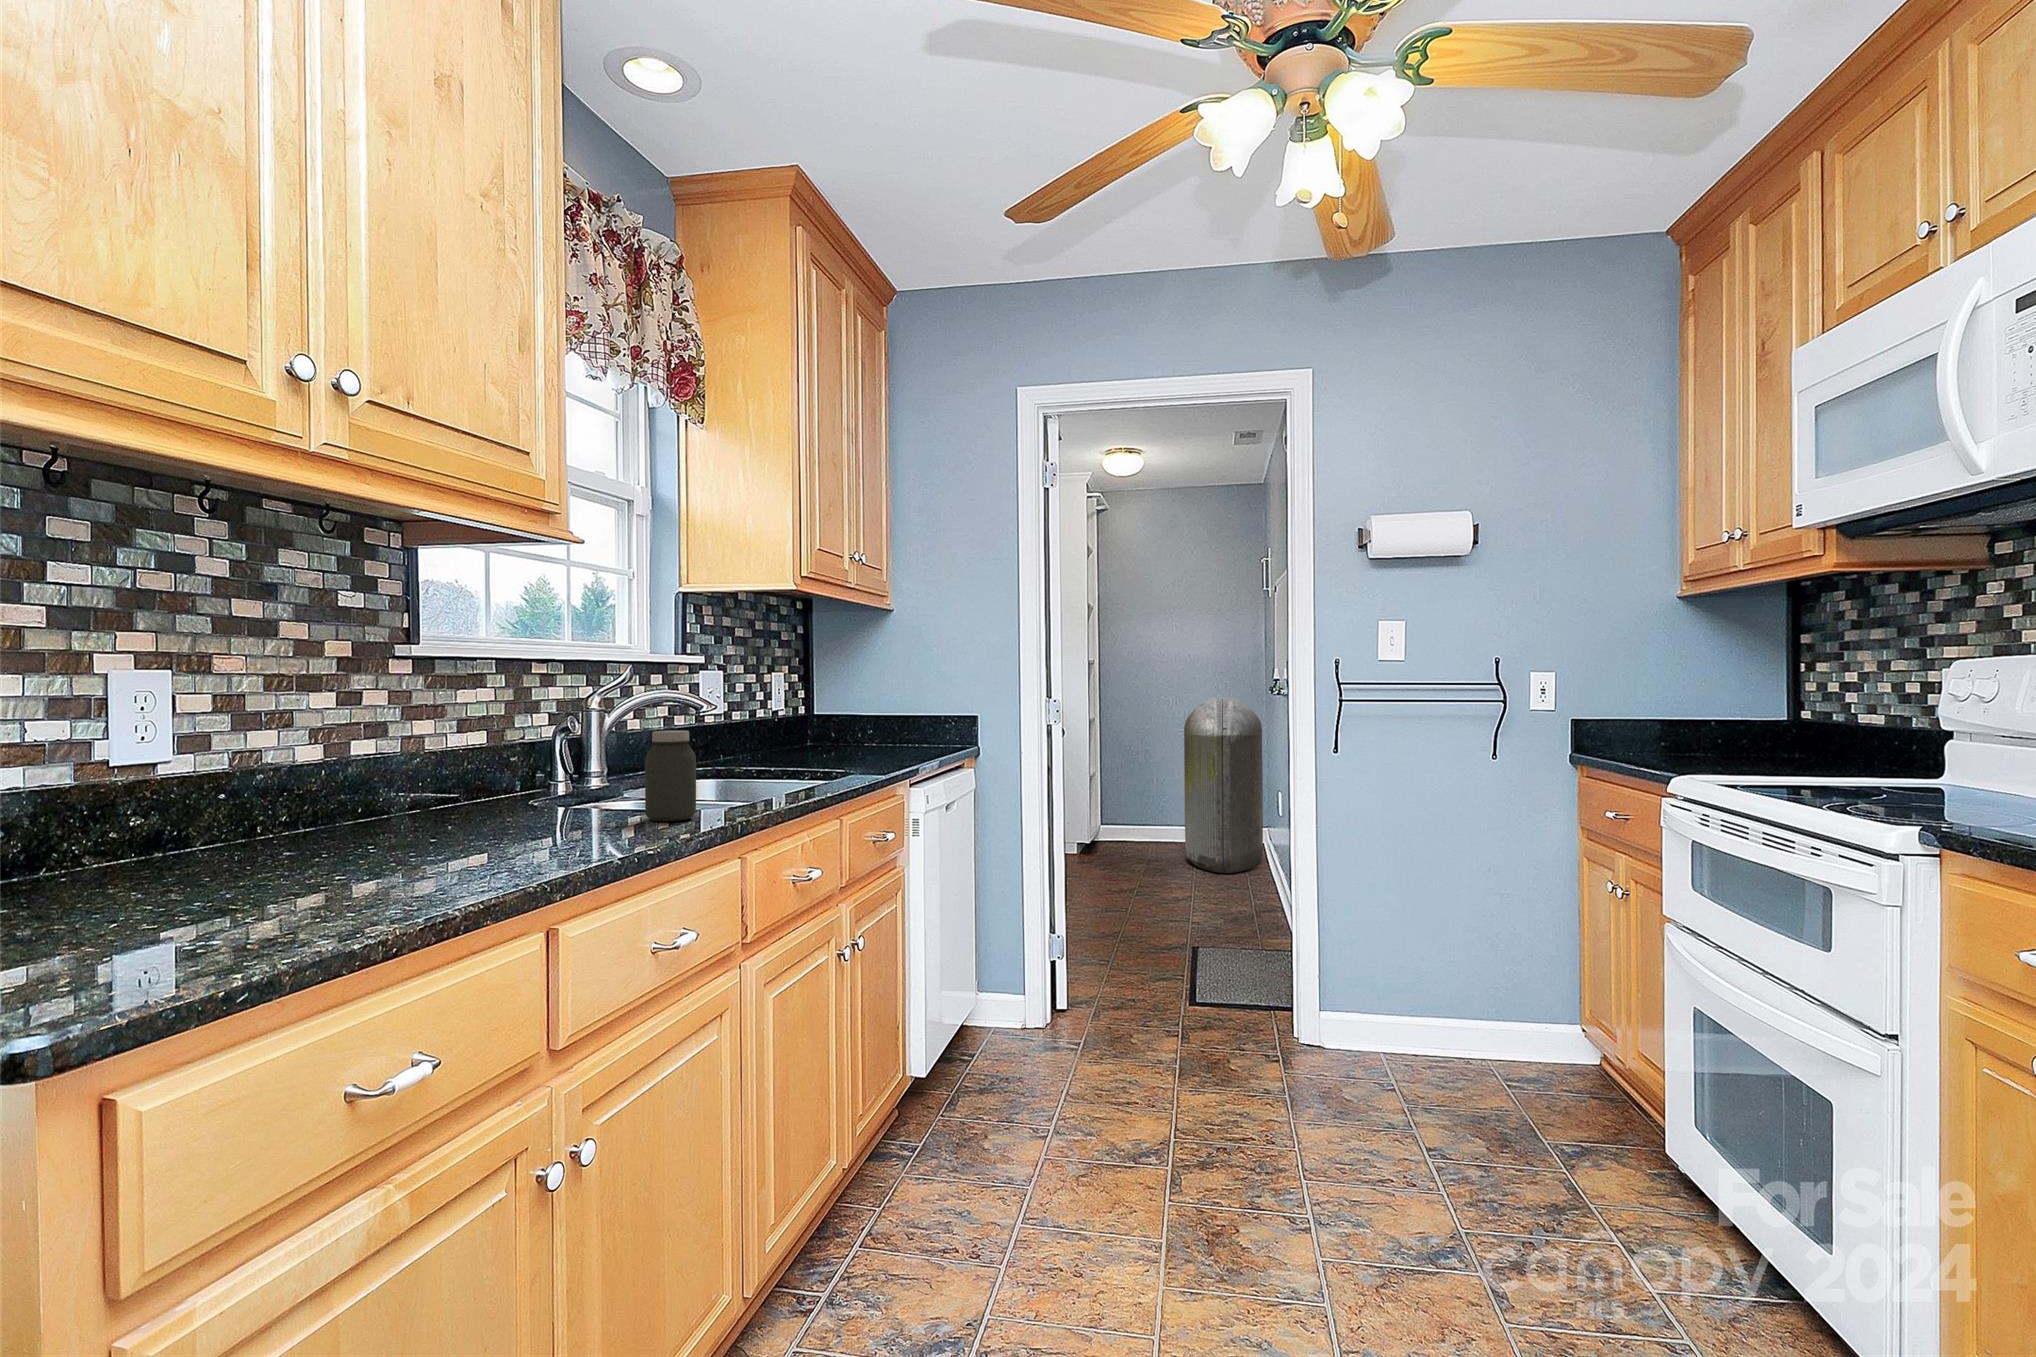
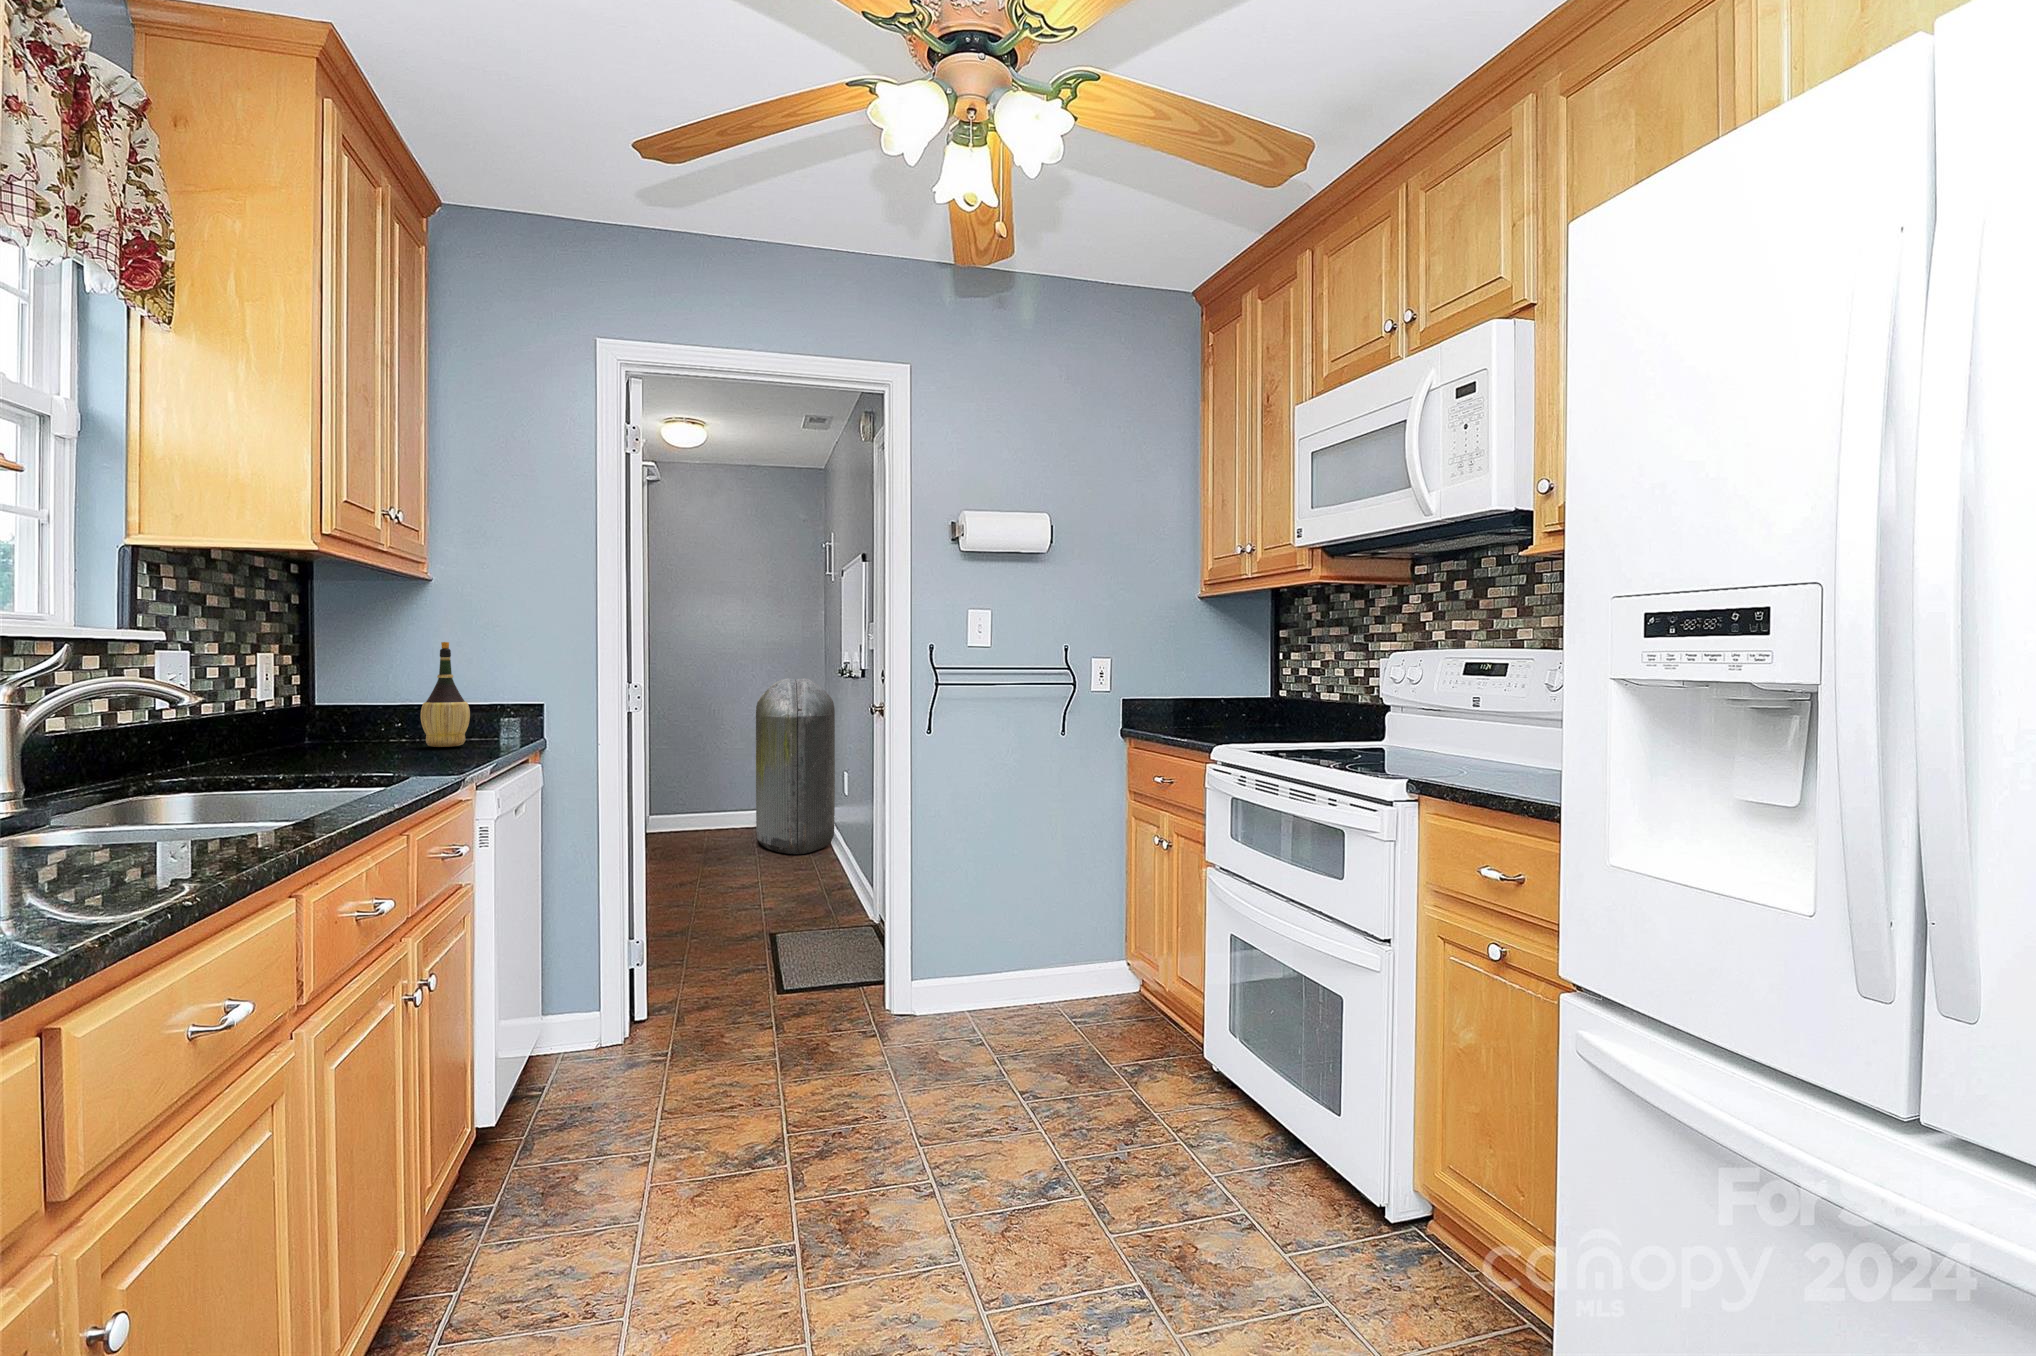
wine bottle: none [883,663,918,752] -> present [421,642,470,747]
jar: present [645,731,696,821] -> none [115,737,203,862]

